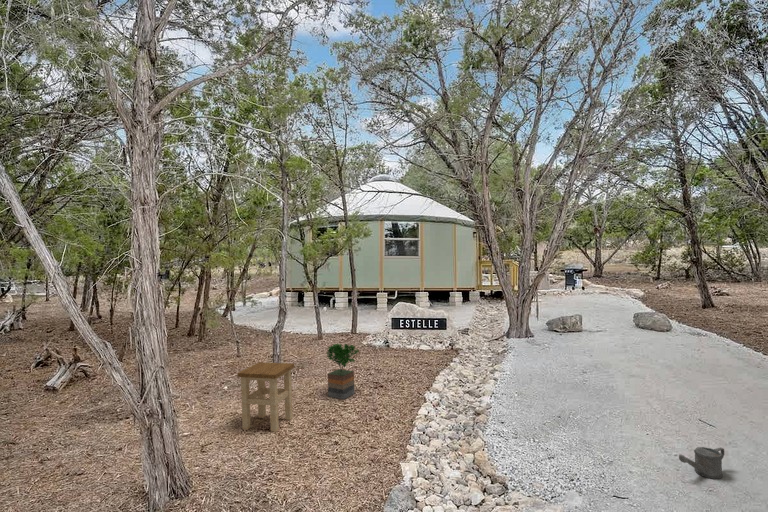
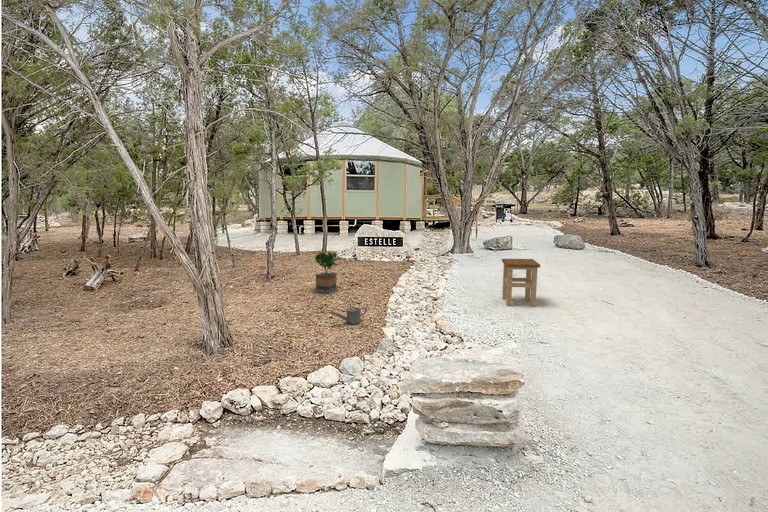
stool: present [237,362,294,432] -> present [502,259,540,306]
watering can: present [679,447,724,479] -> present [331,307,367,325]

